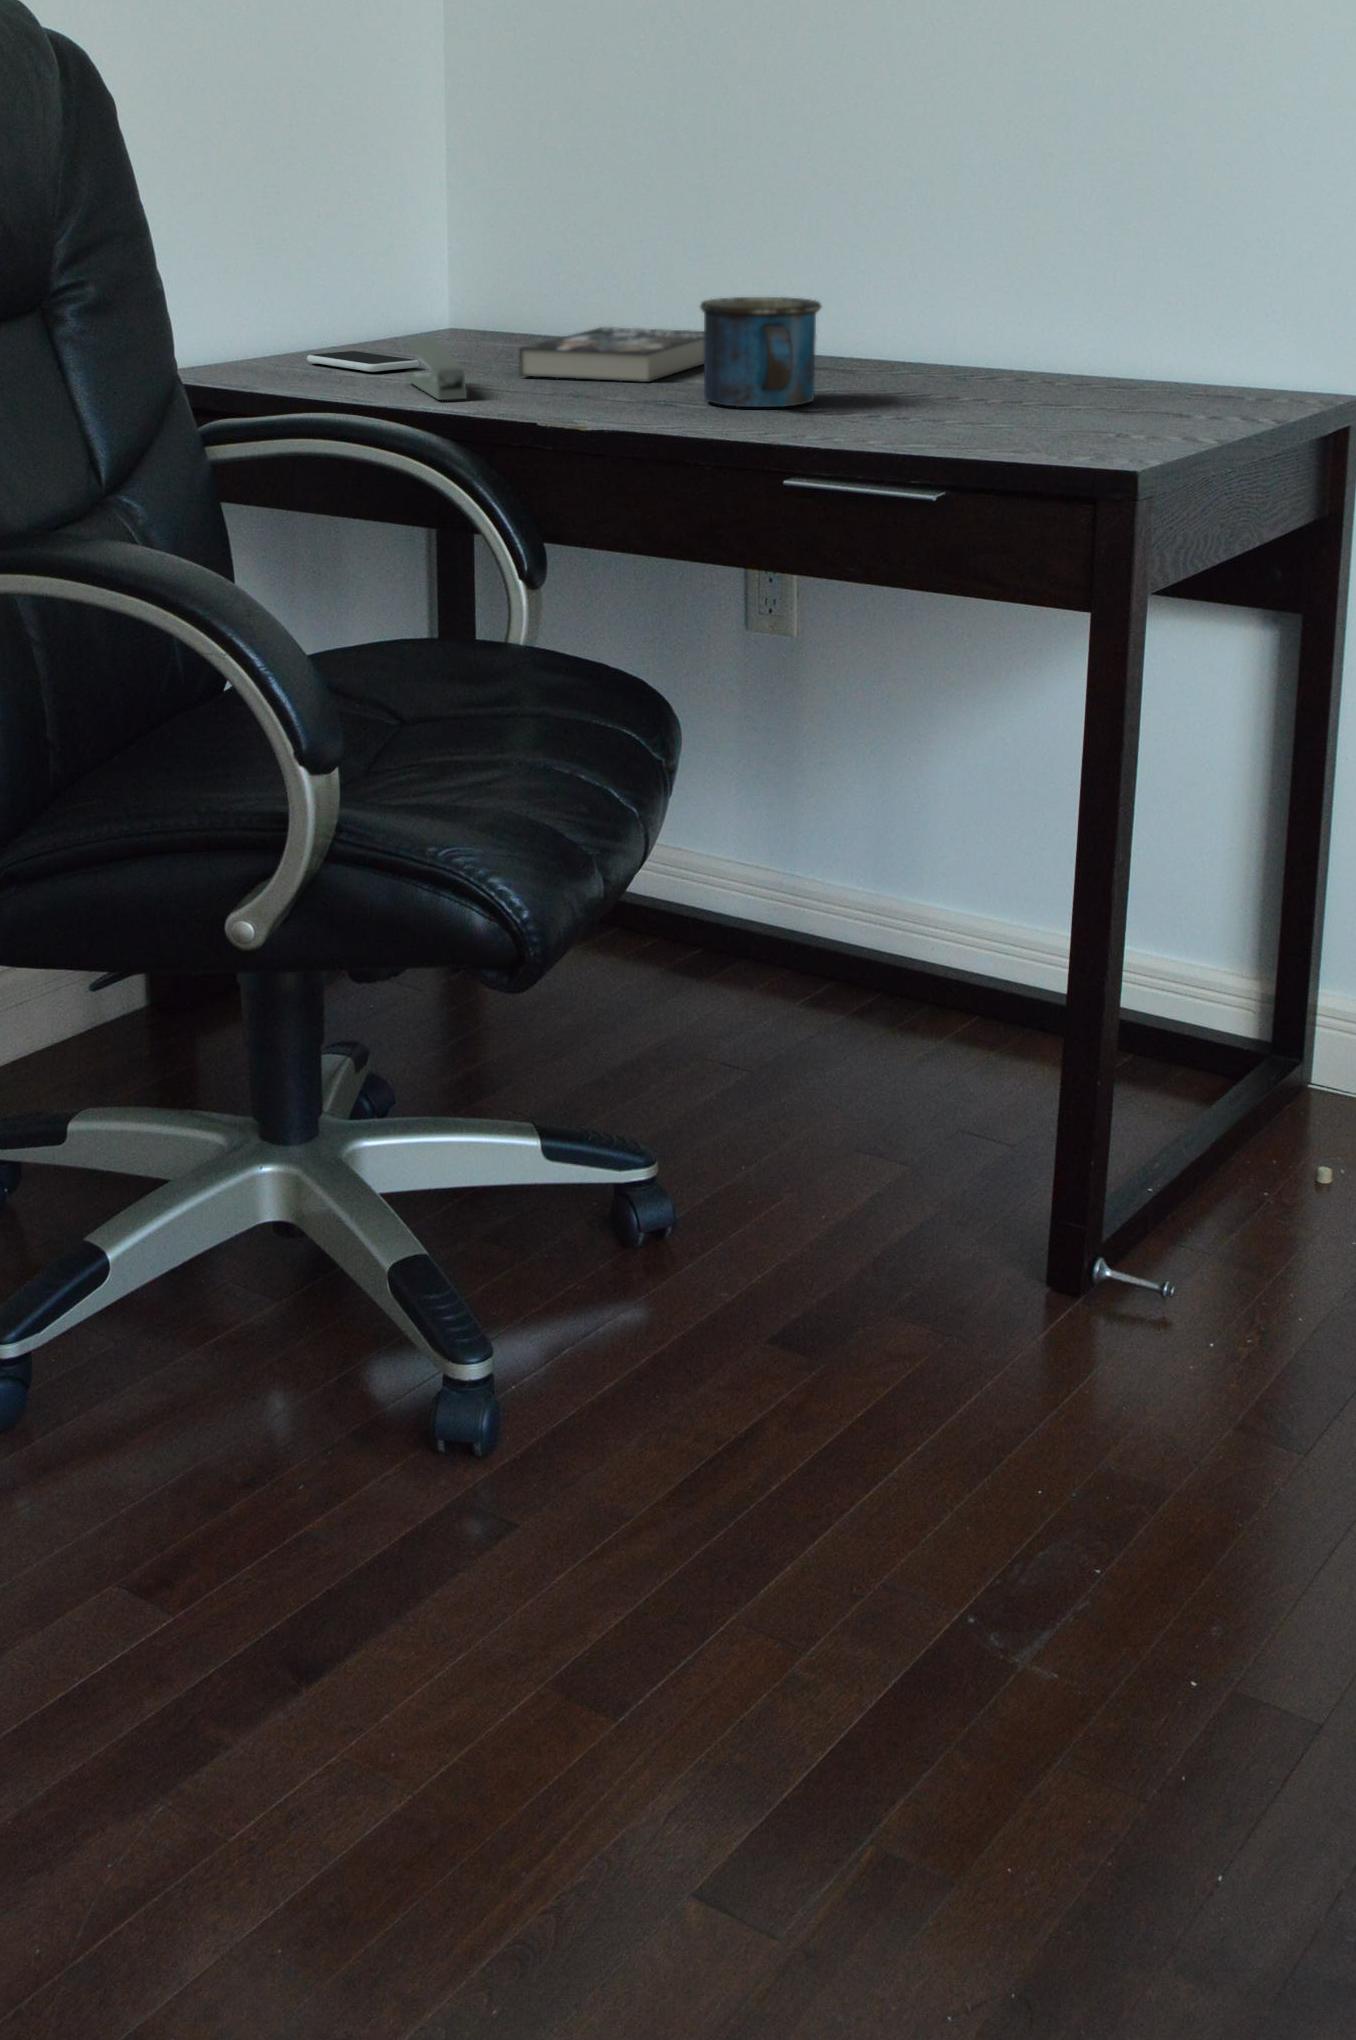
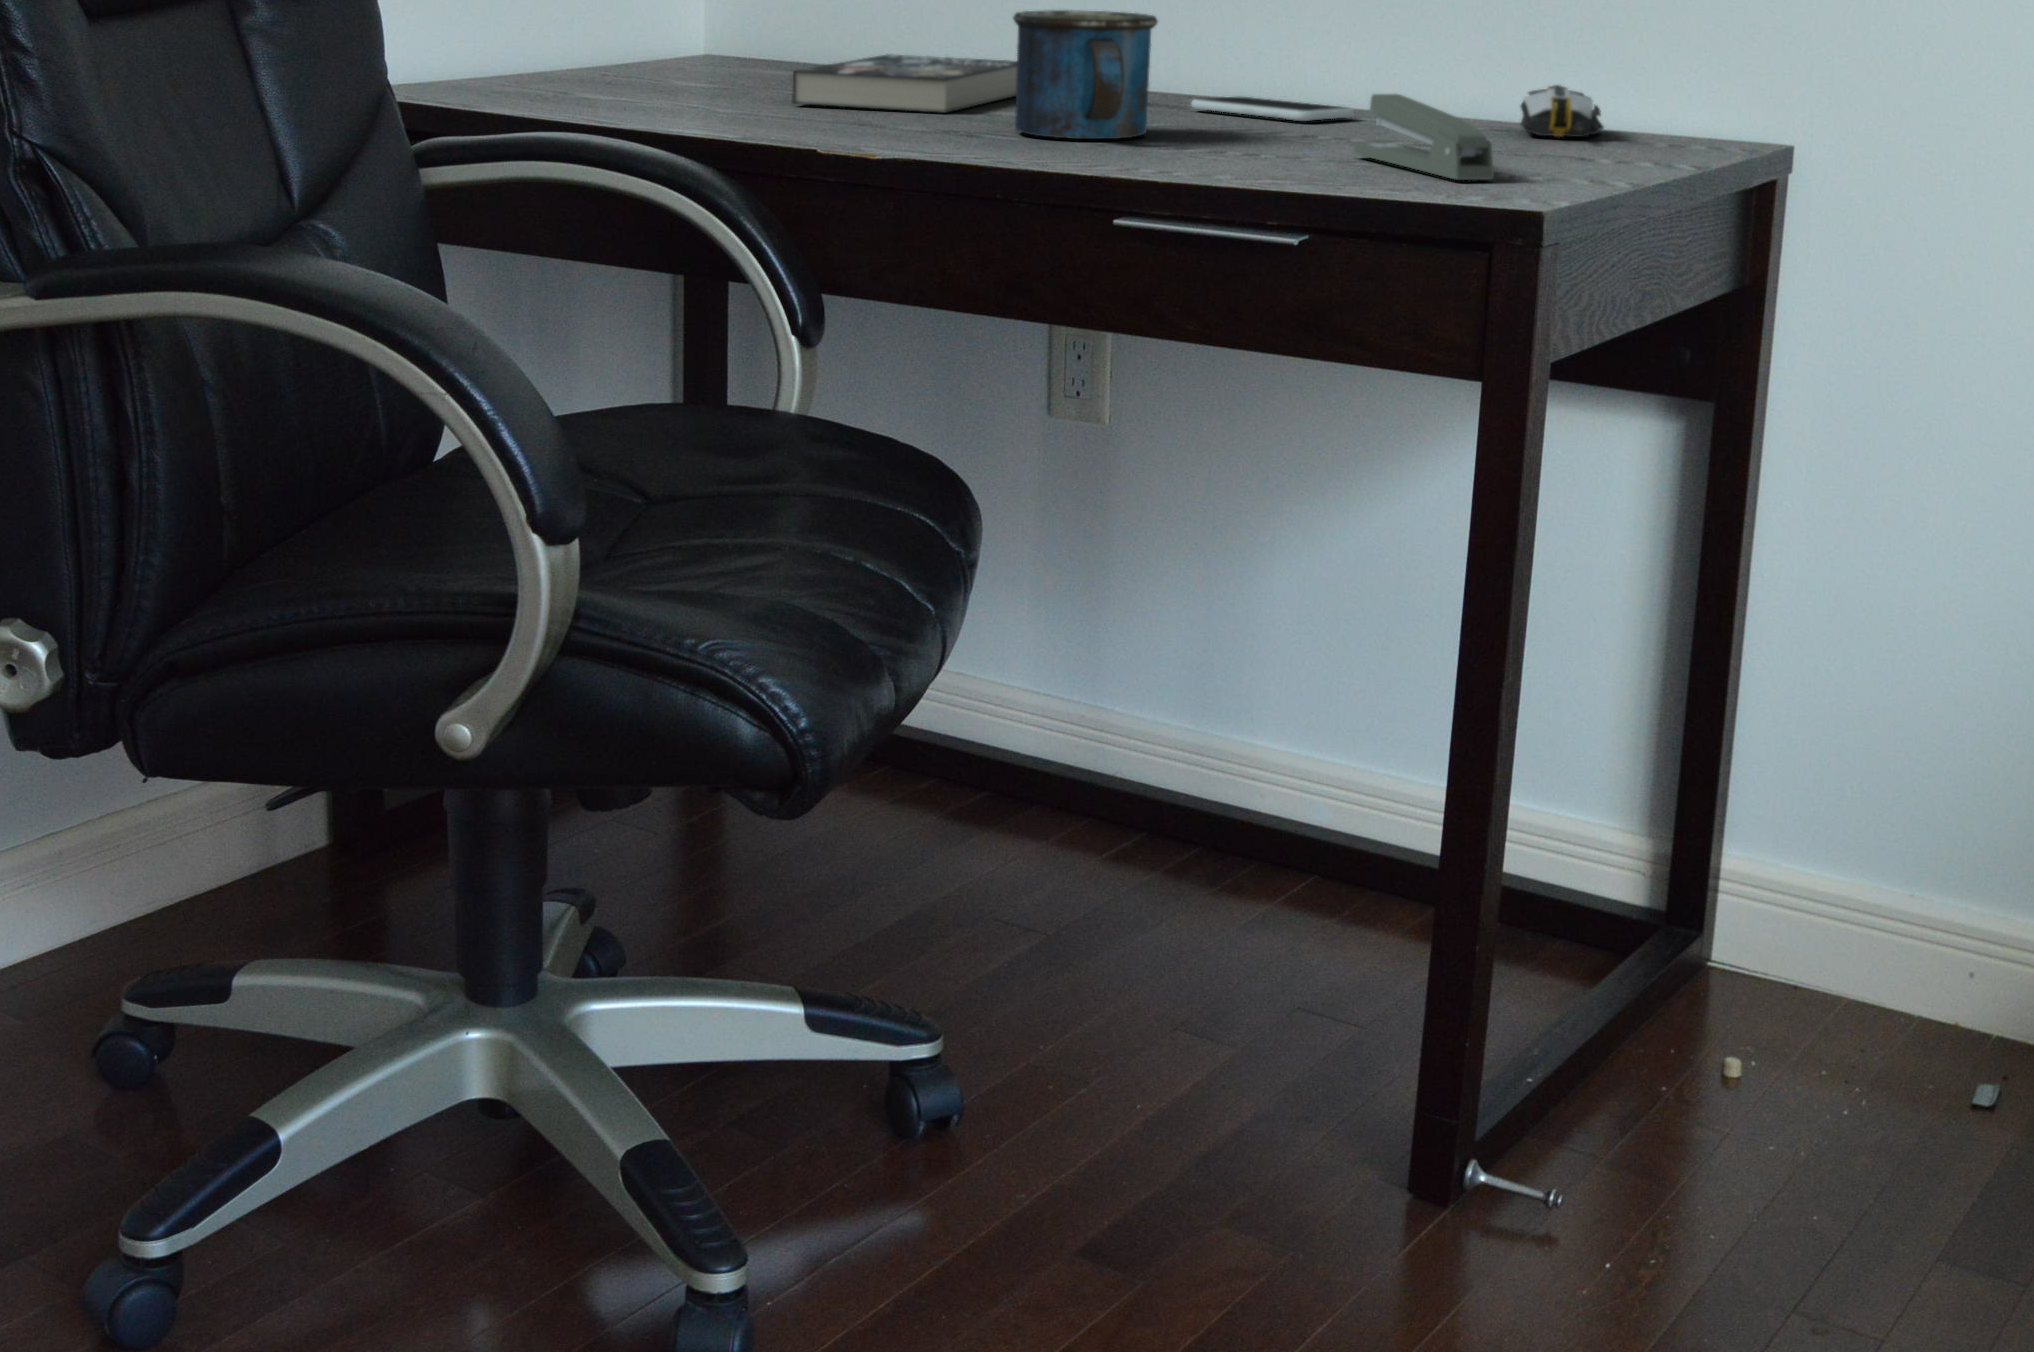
stapler: present [407,337,467,400] -> present [1354,94,1494,180]
computer mouse: none [1130,349,1202,394] -> present [1521,85,1604,137]
smartphone: present [307,351,419,372] -> present [1191,97,1354,121]

